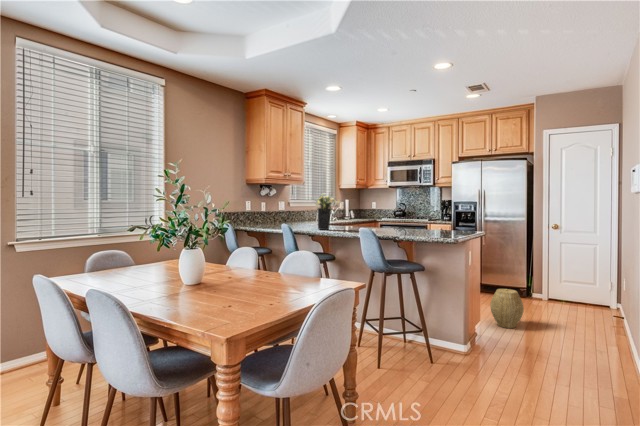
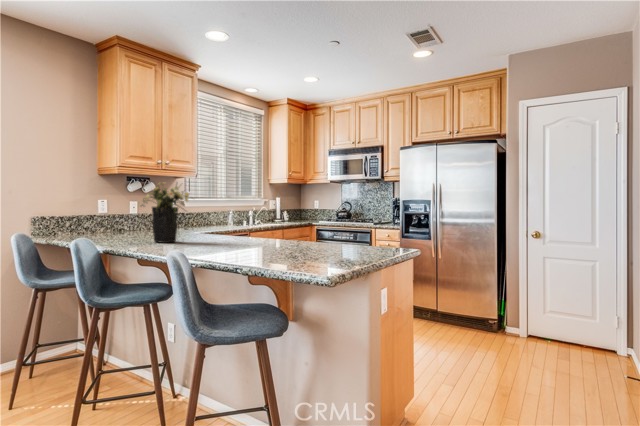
woven basket: present [490,289,524,328] -> none [438,334,489,402]

